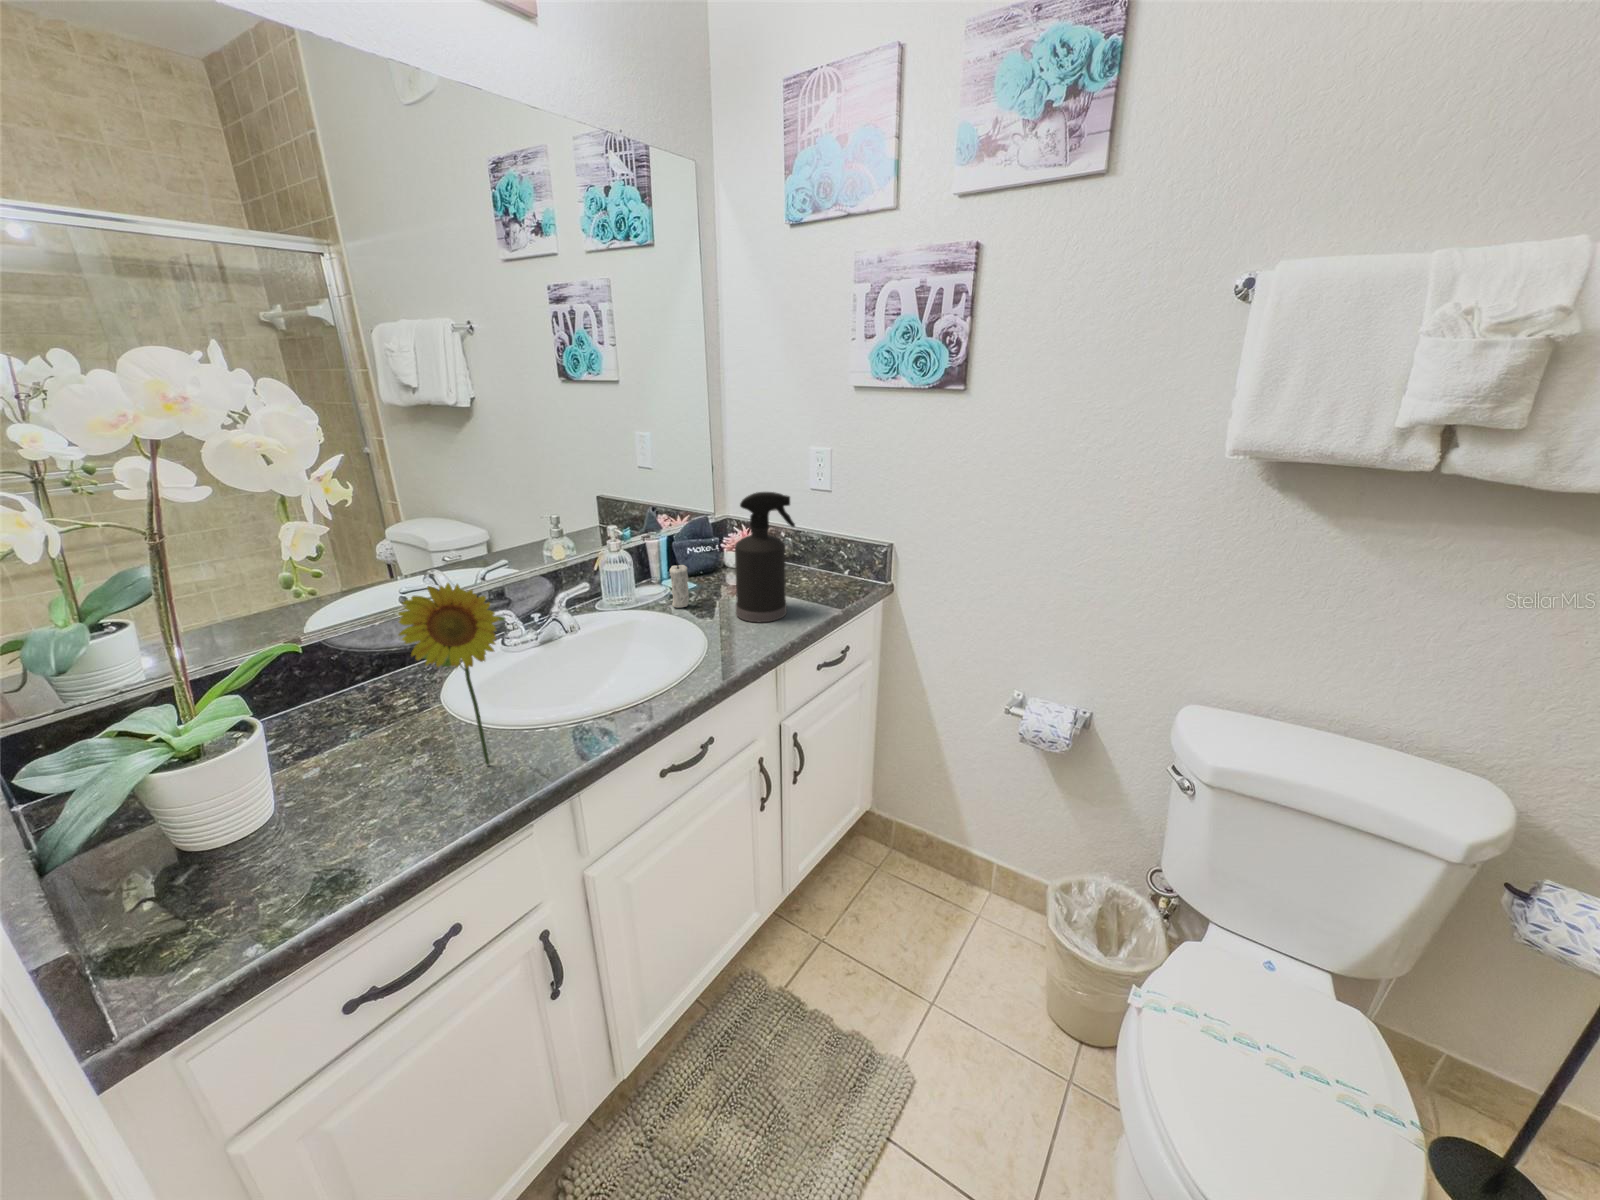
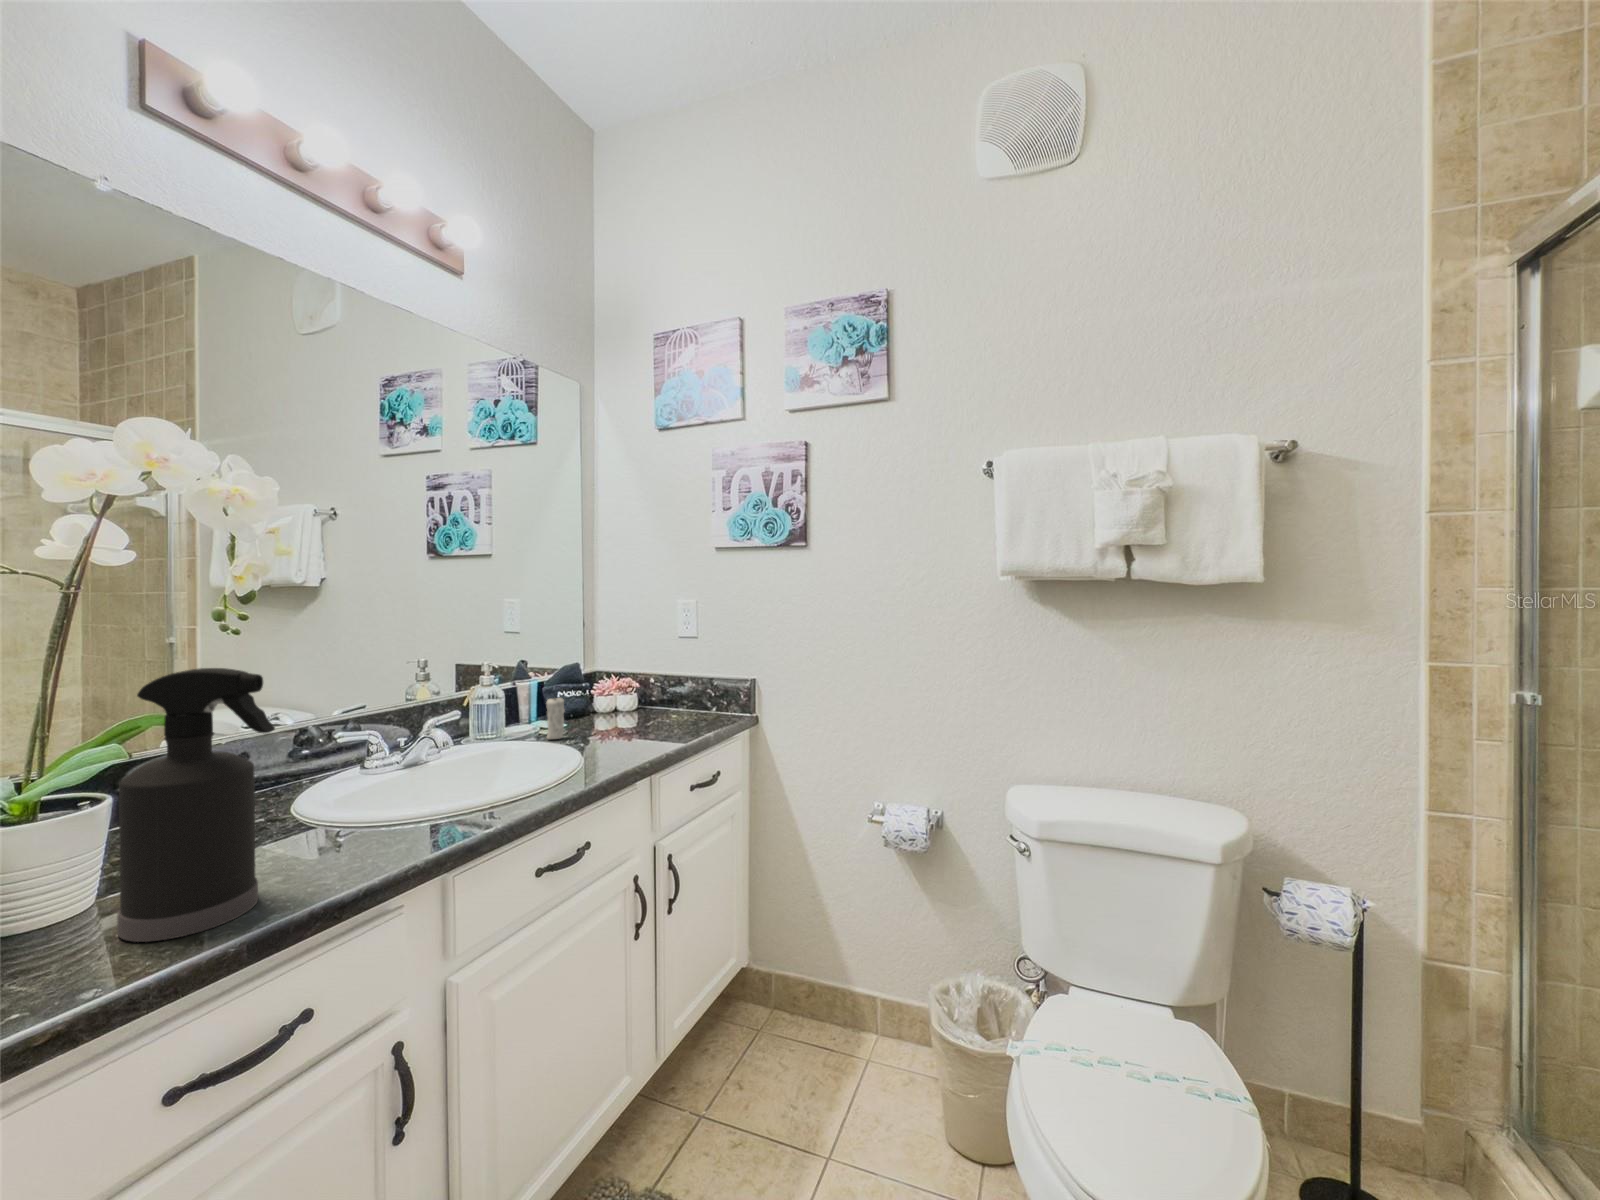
spray bottle: present [735,492,795,622] -> present [117,668,275,942]
flower: present [398,583,505,765] -> none [317,638,420,841]

